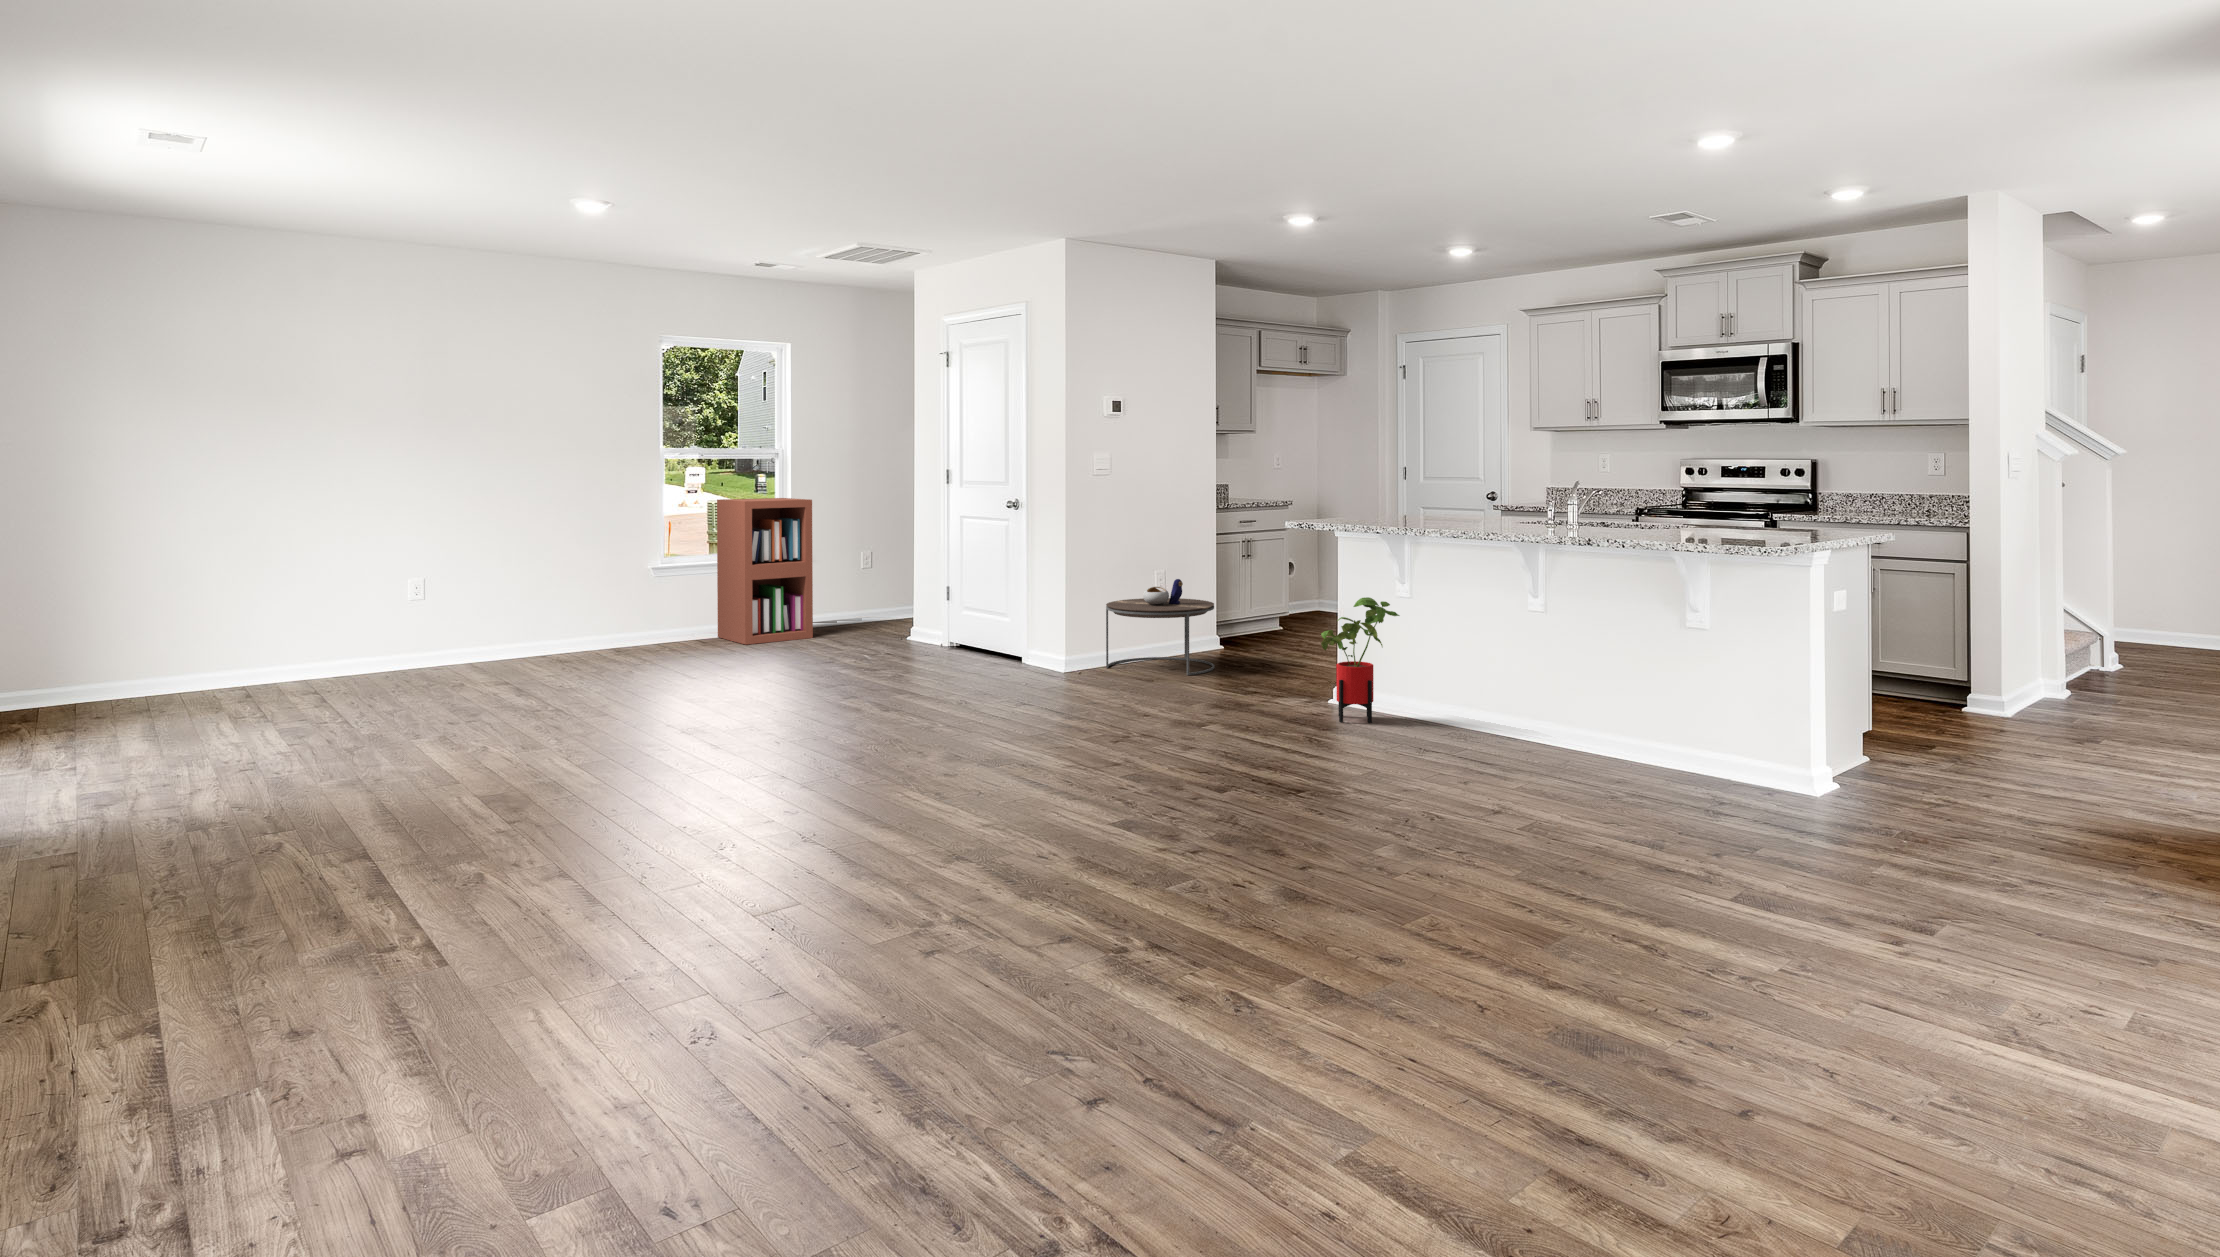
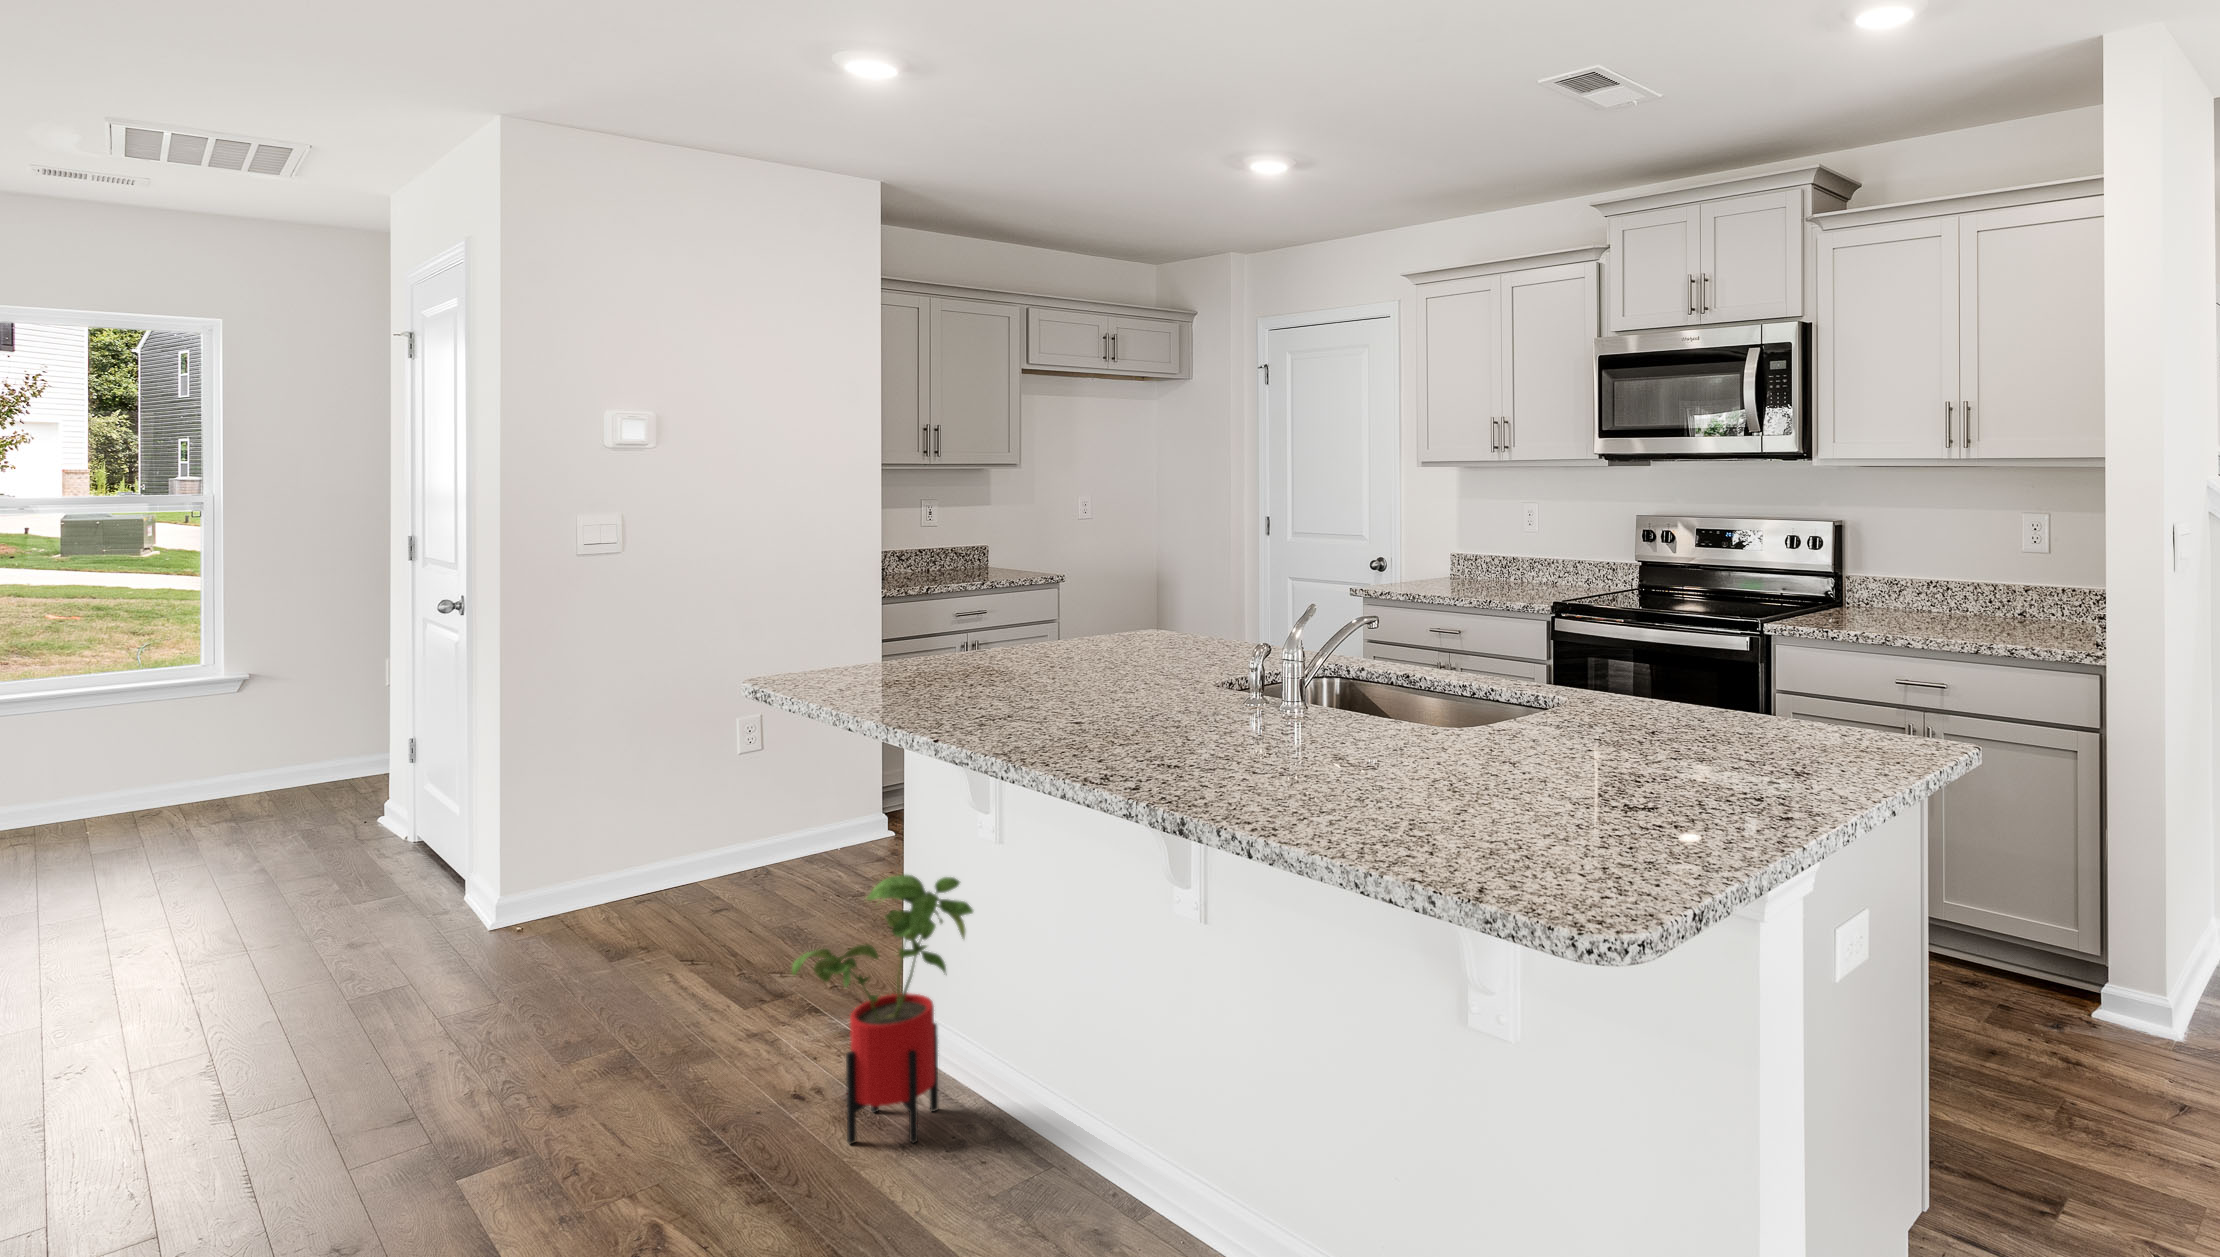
bookshelf: present [717,498,813,645] -> none [31,578,212,849]
side table: present [1106,579,1214,675] -> none [597,746,820,936]

